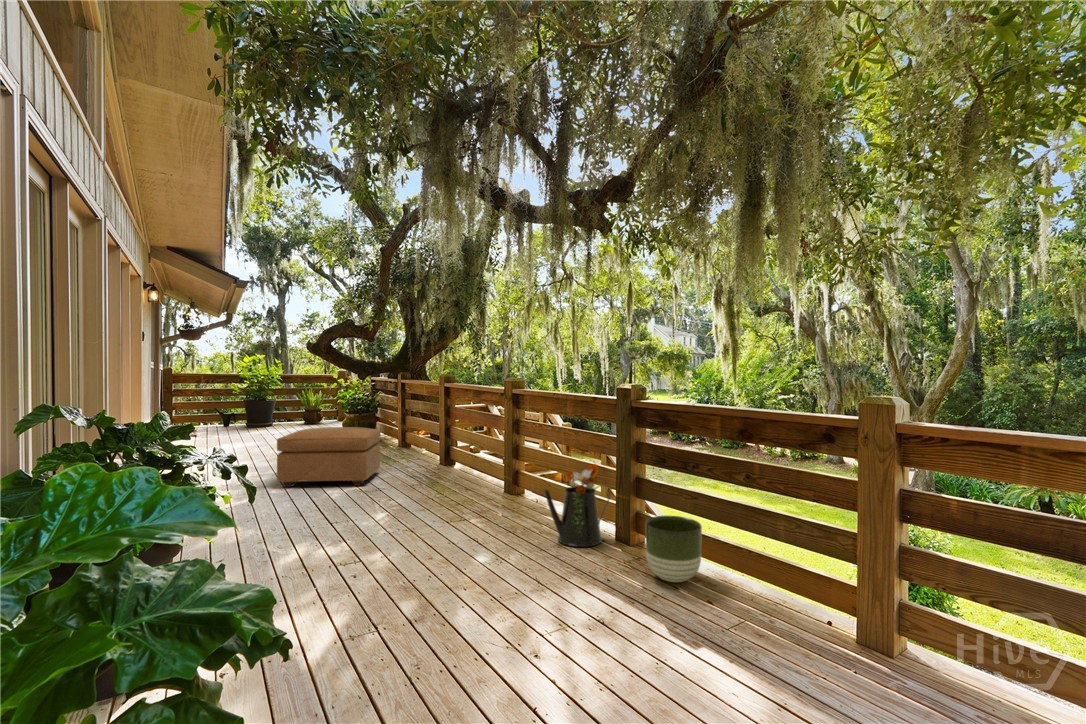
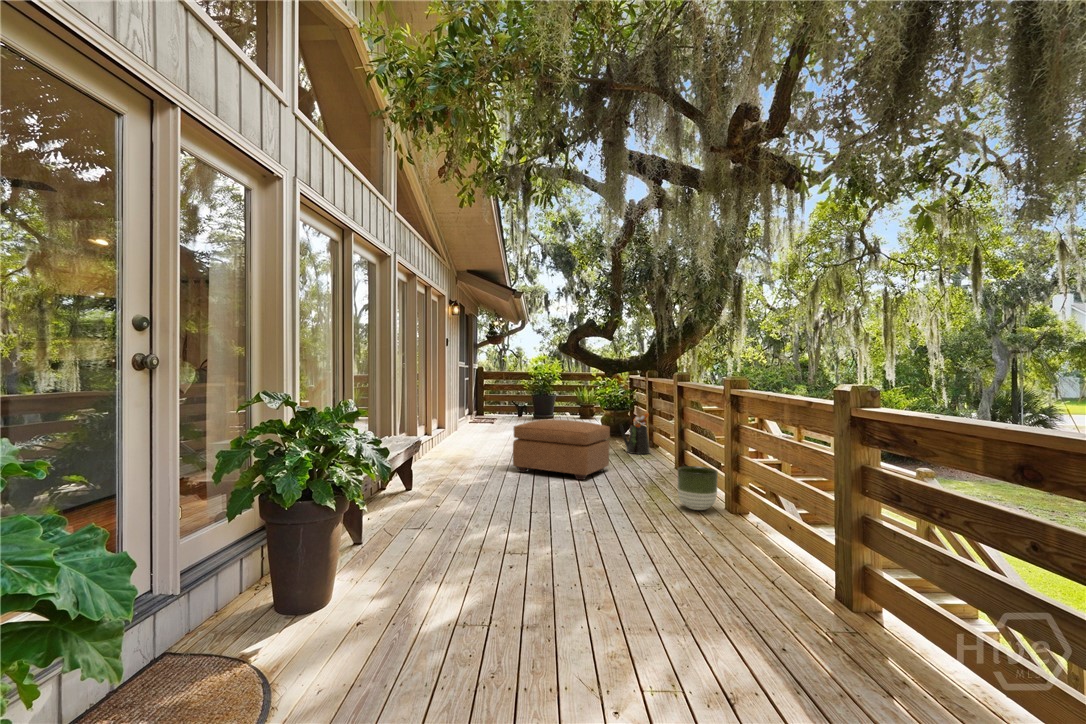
watering can: present [544,464,609,547] -> present [620,414,650,454]
planter: present [646,516,702,582] -> present [678,466,718,510]

